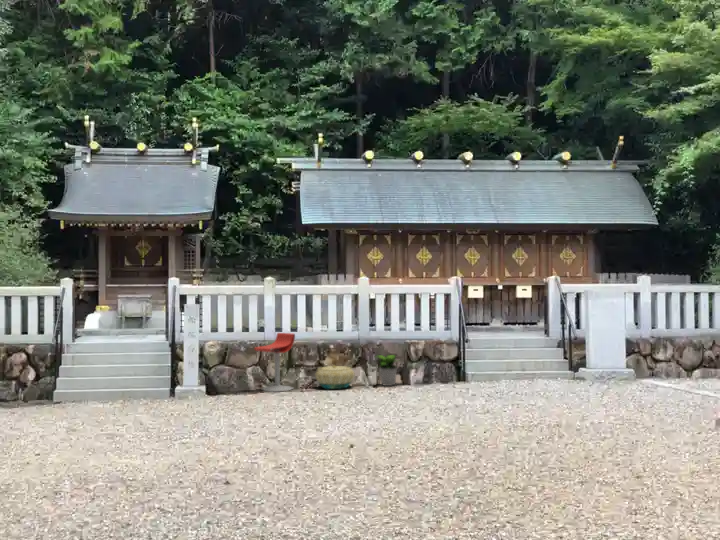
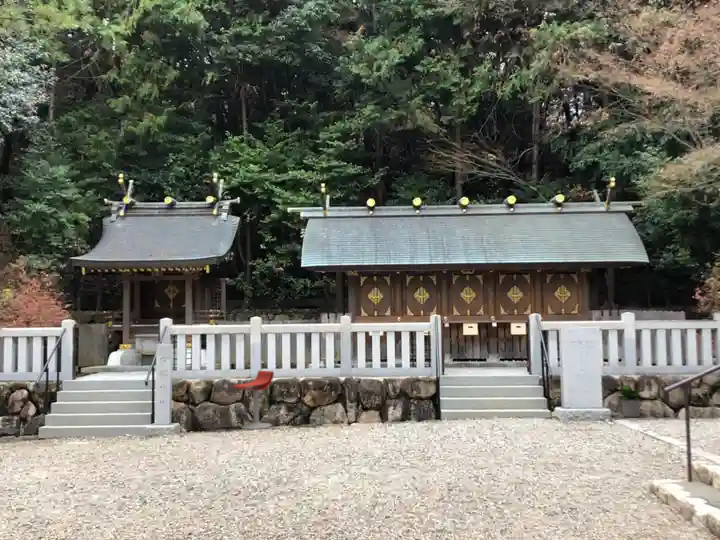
potted plant: present [374,355,397,386] -> present [614,386,642,417]
basket: present [316,366,355,389] -> none [293,403,332,427]

